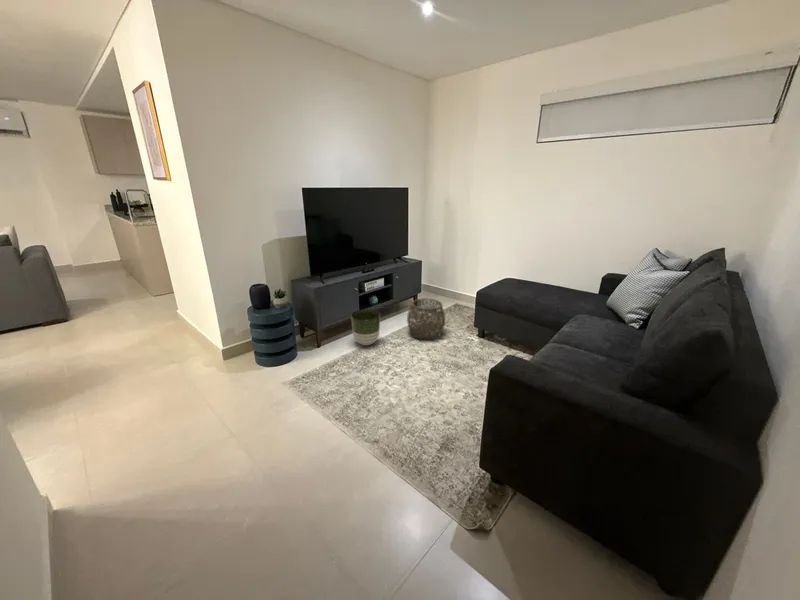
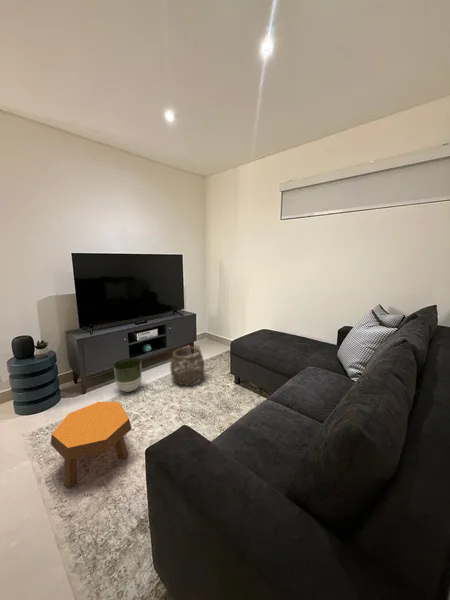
footstool: none [335,349,407,423] -> present [51,402,132,487]

